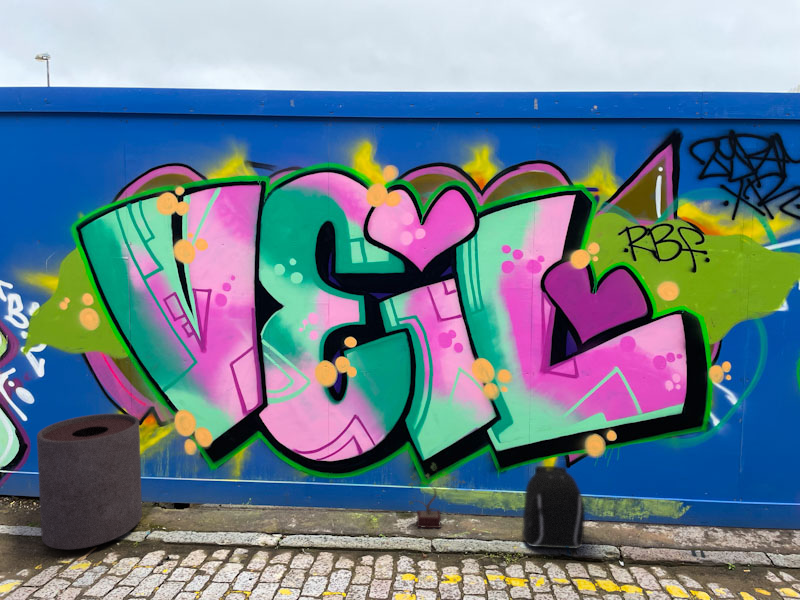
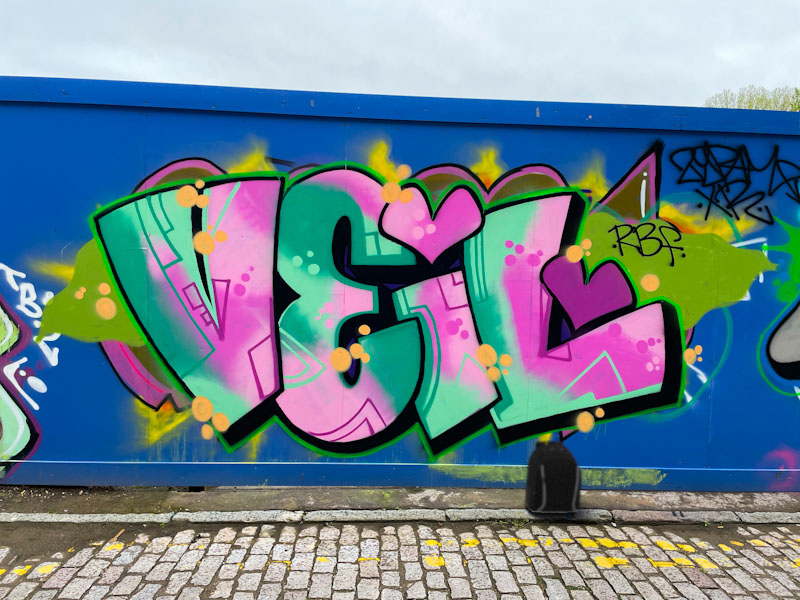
trash can: present [37,413,142,549] -> none [62,401,162,533]
potted plant: present [409,463,465,528] -> none [419,440,474,501]

